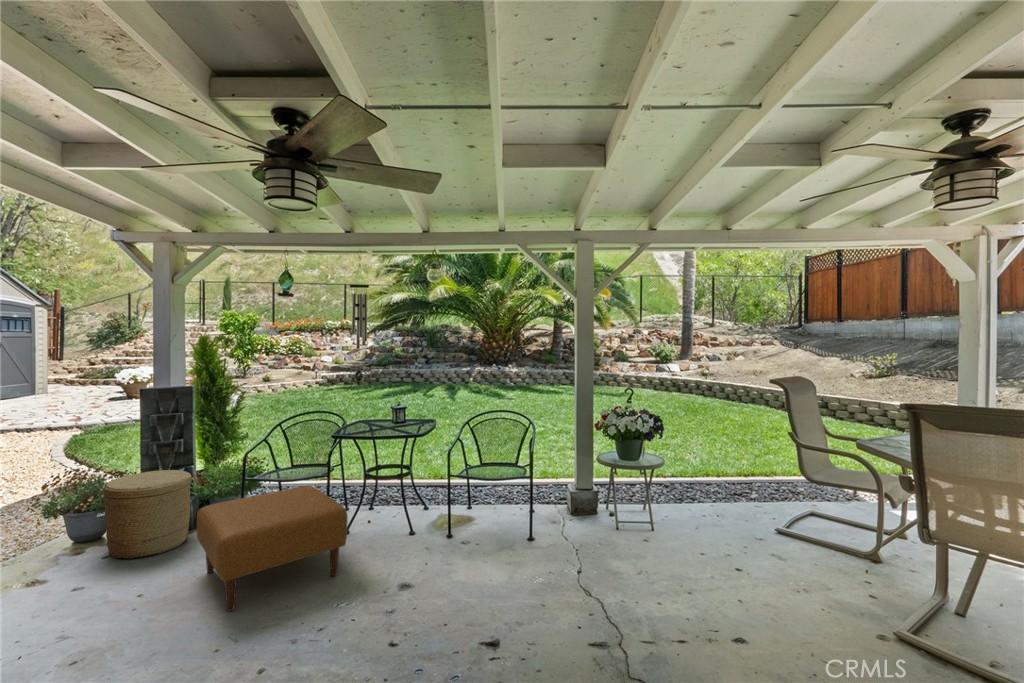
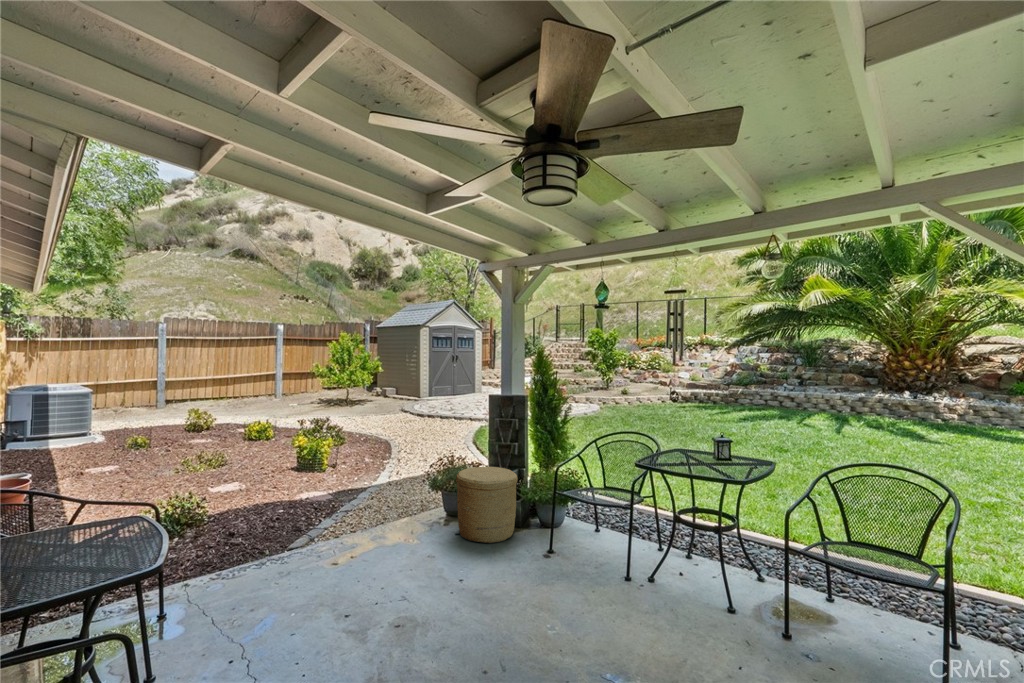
ottoman: present [197,486,348,611] -> none [501,511,636,633]

